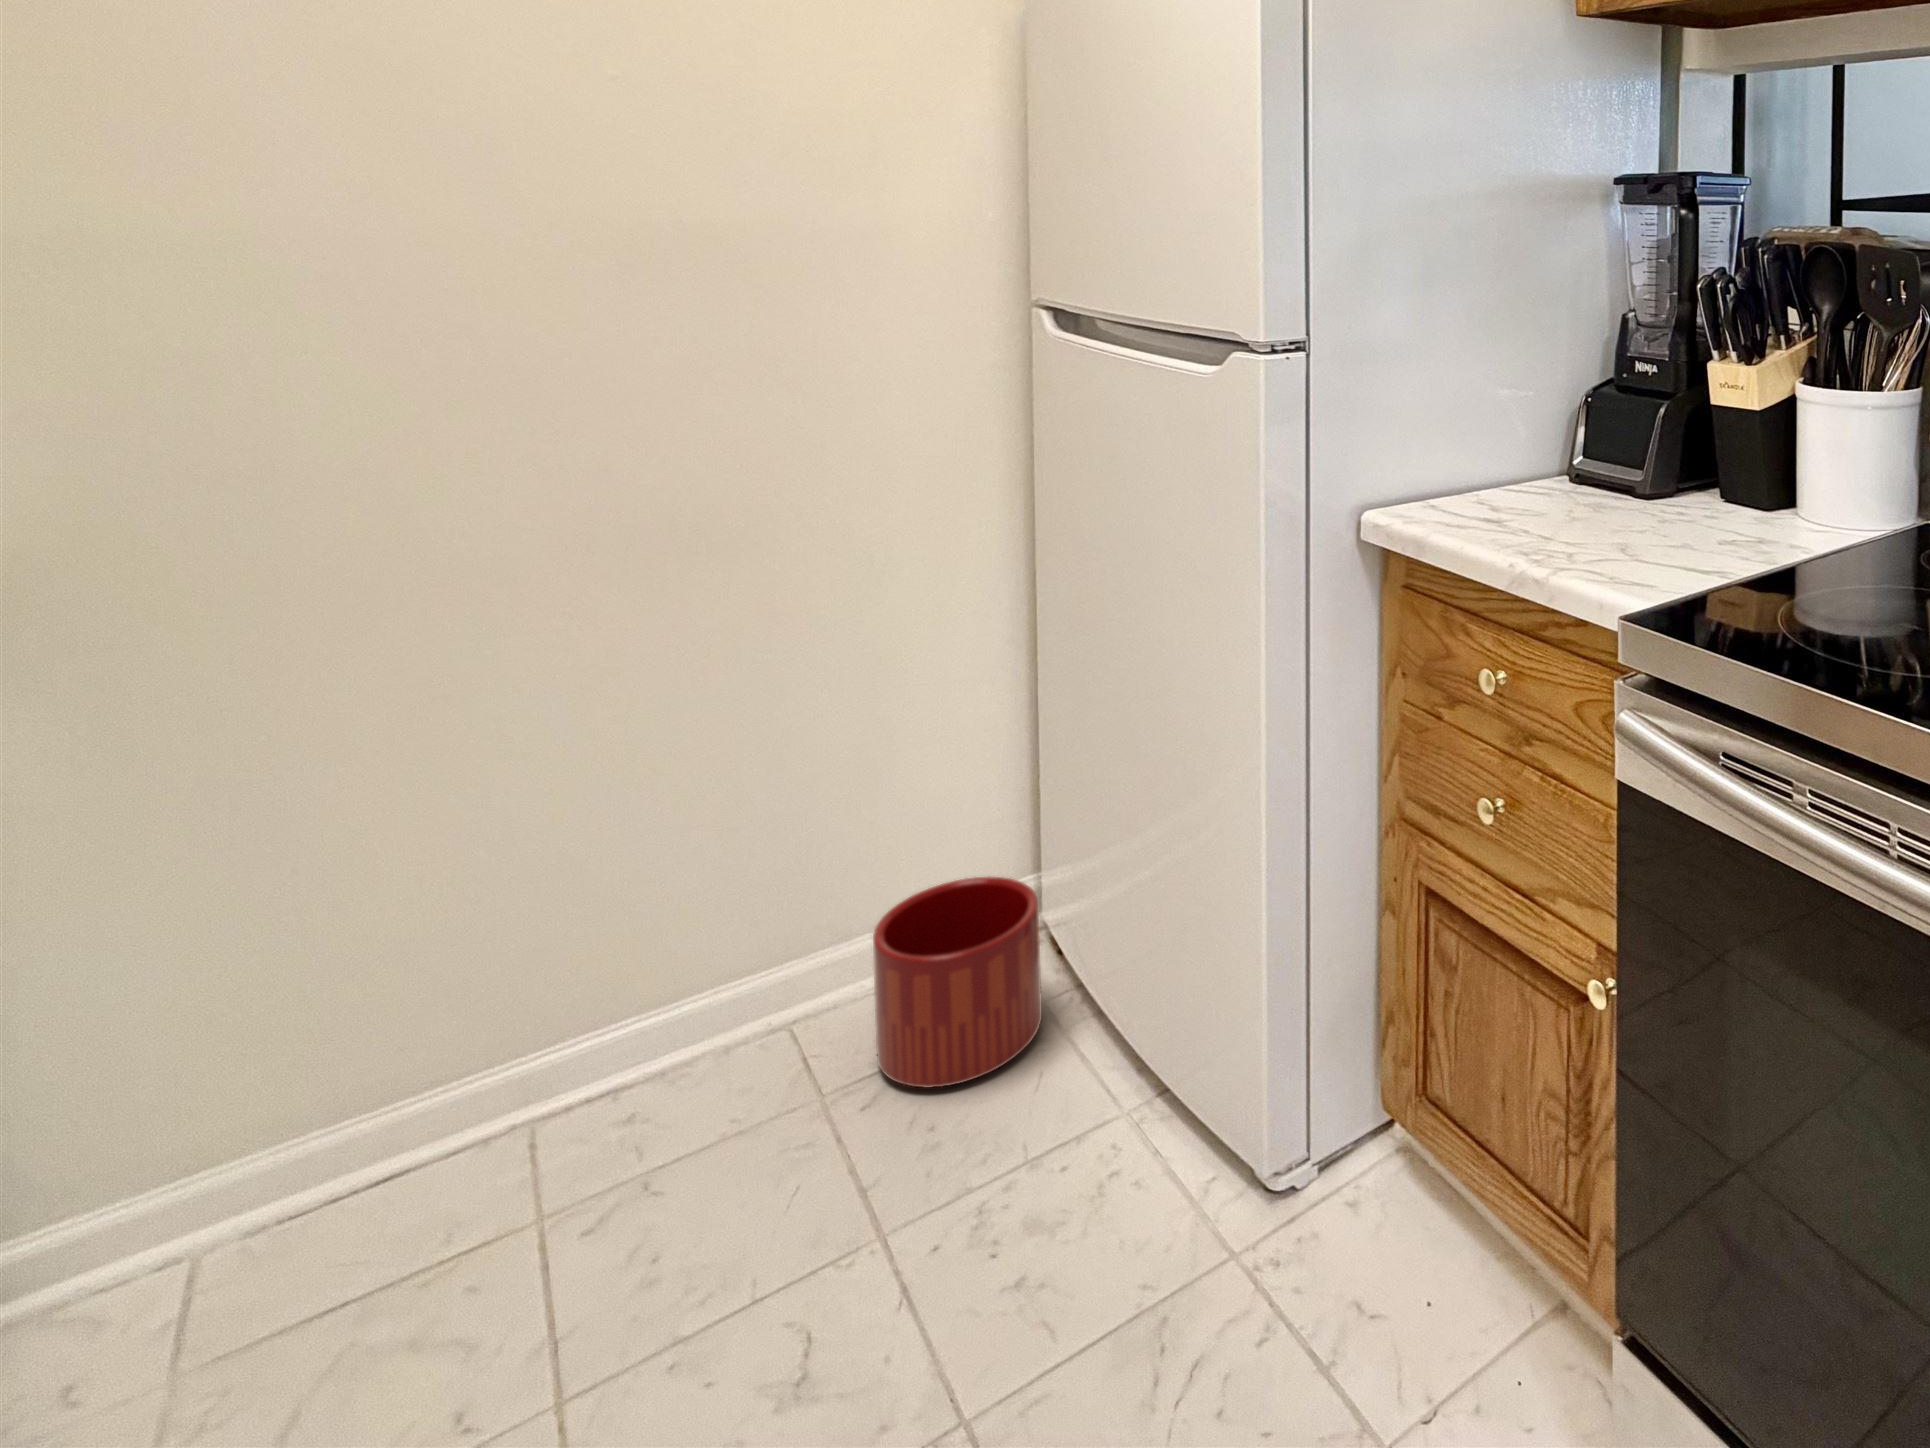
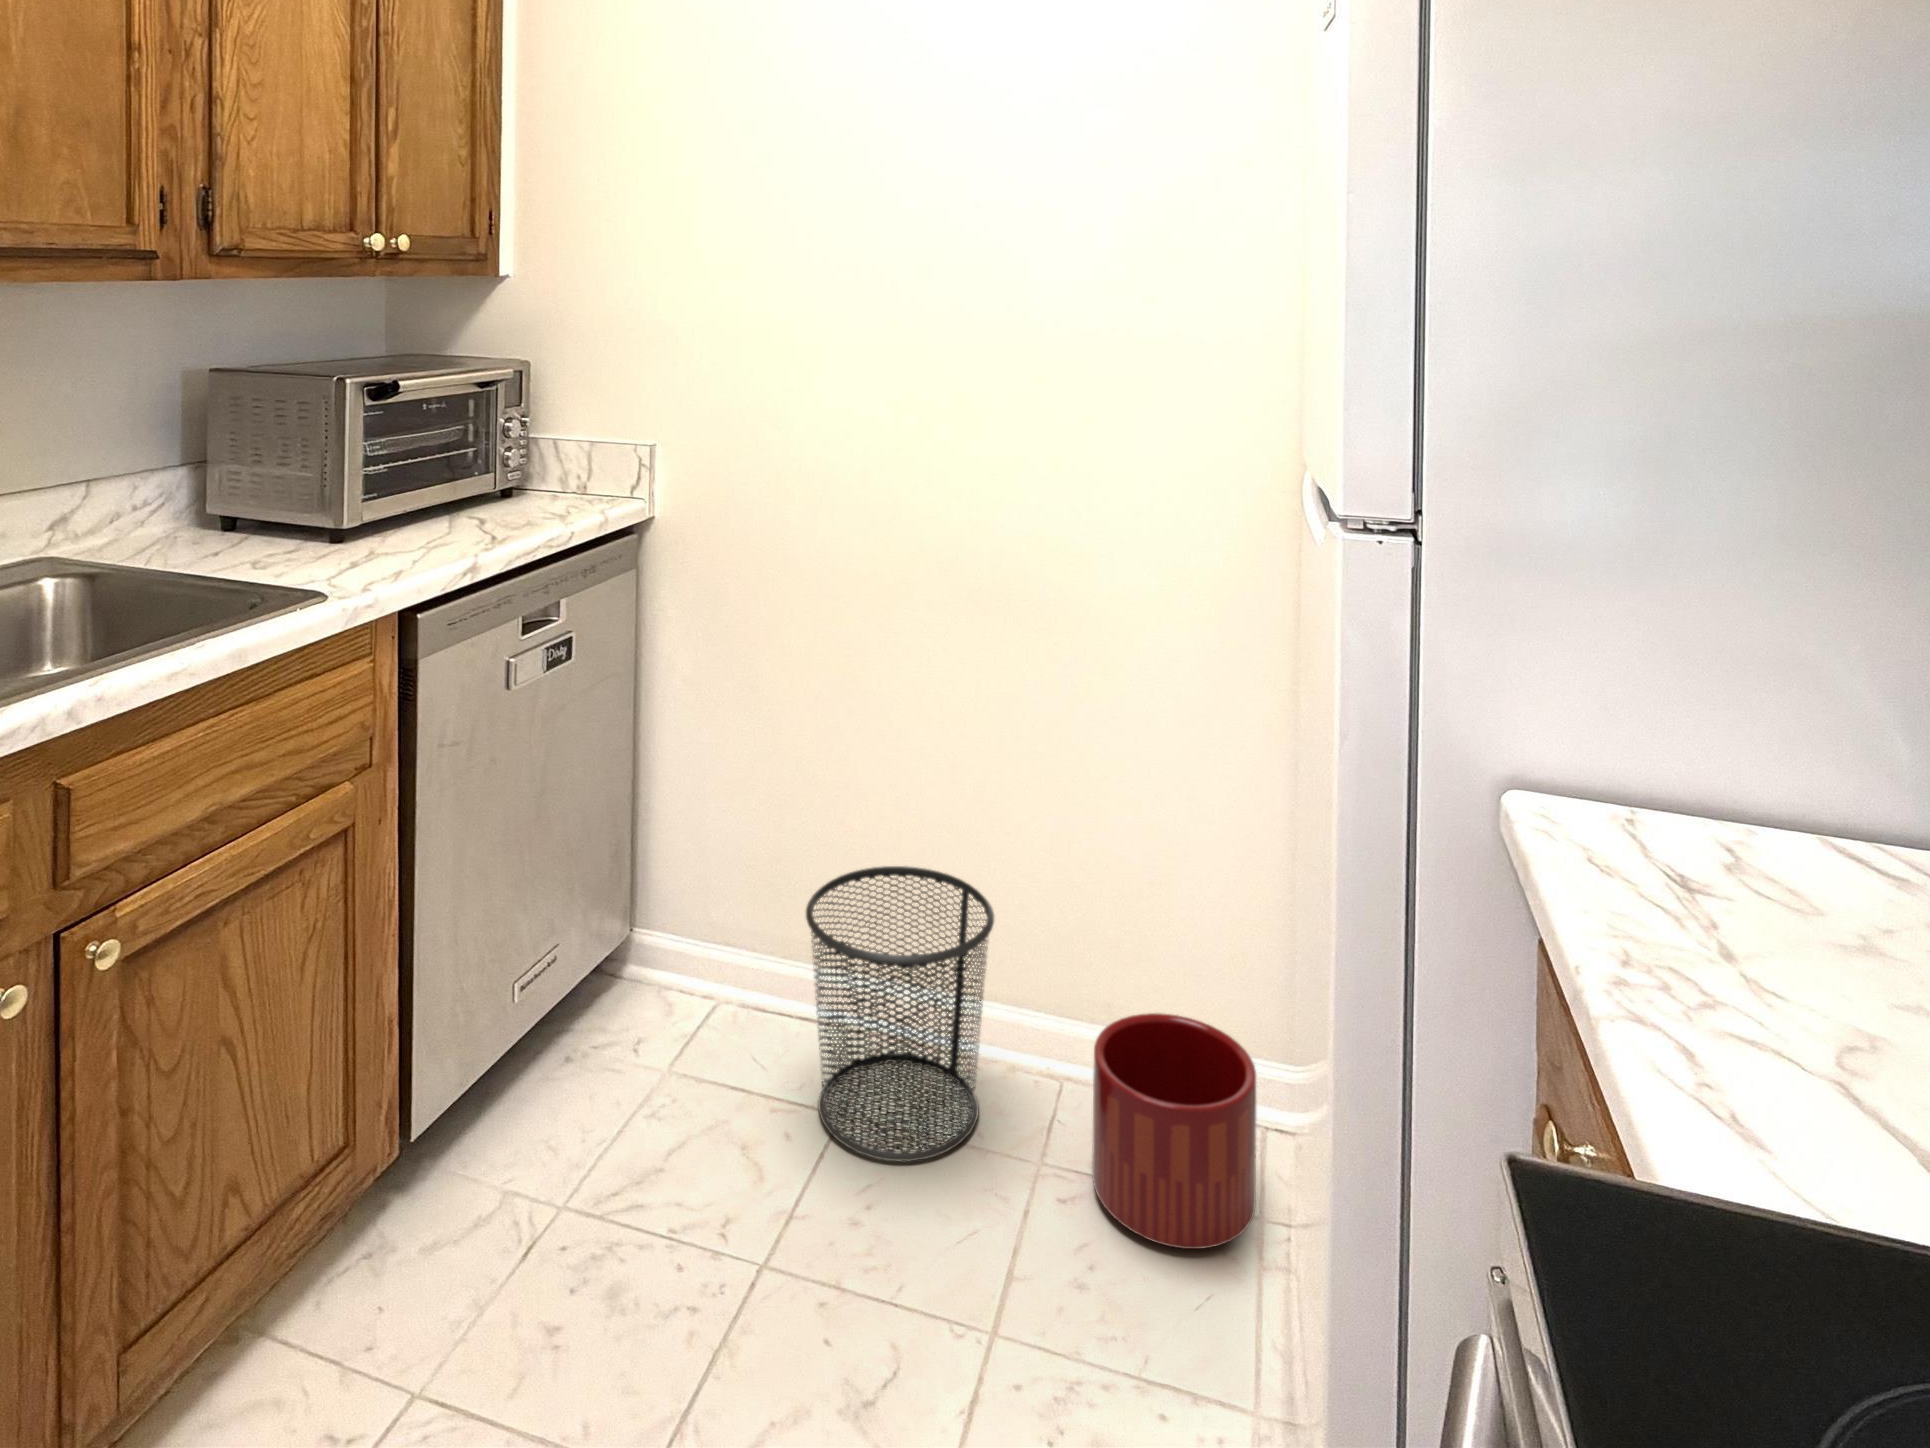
waste bin: none [443,876,732,1243] -> present [806,866,994,1161]

